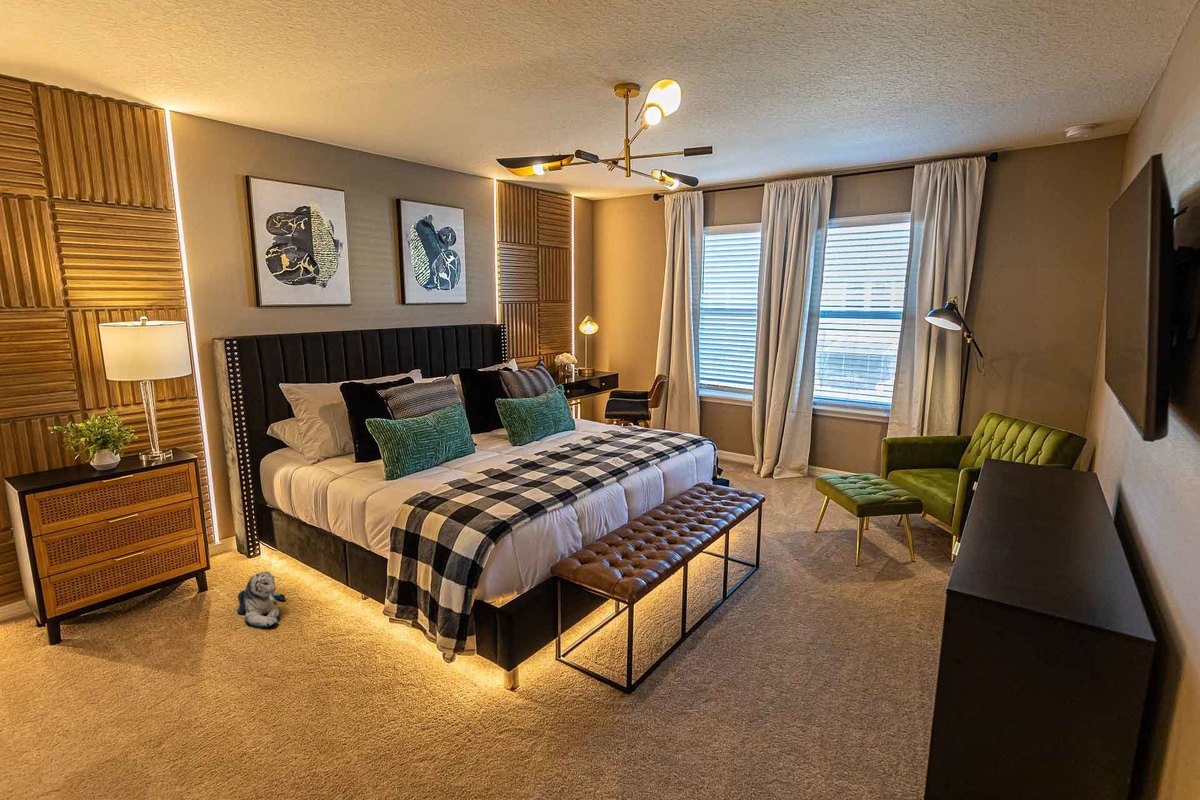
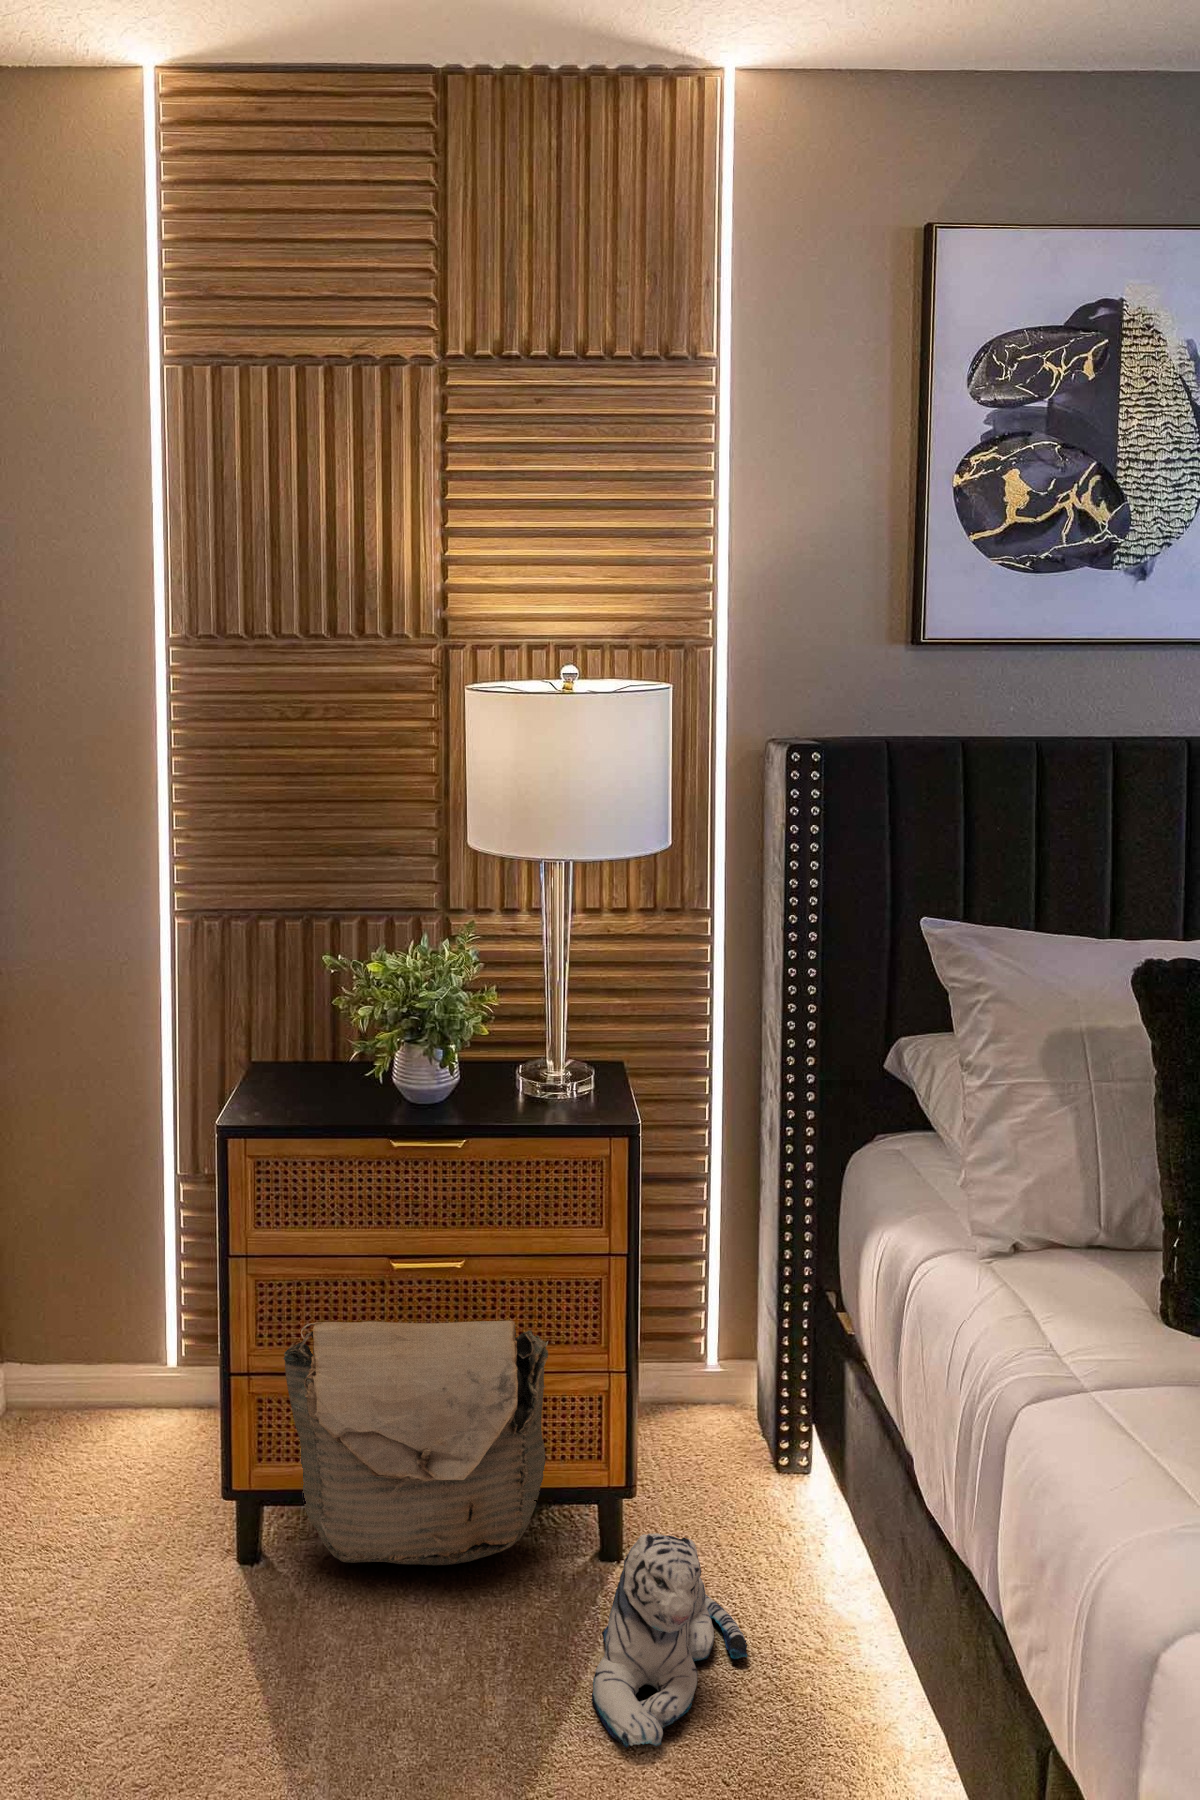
bag: none [78,537,193,635] -> present [283,1321,548,1565]

